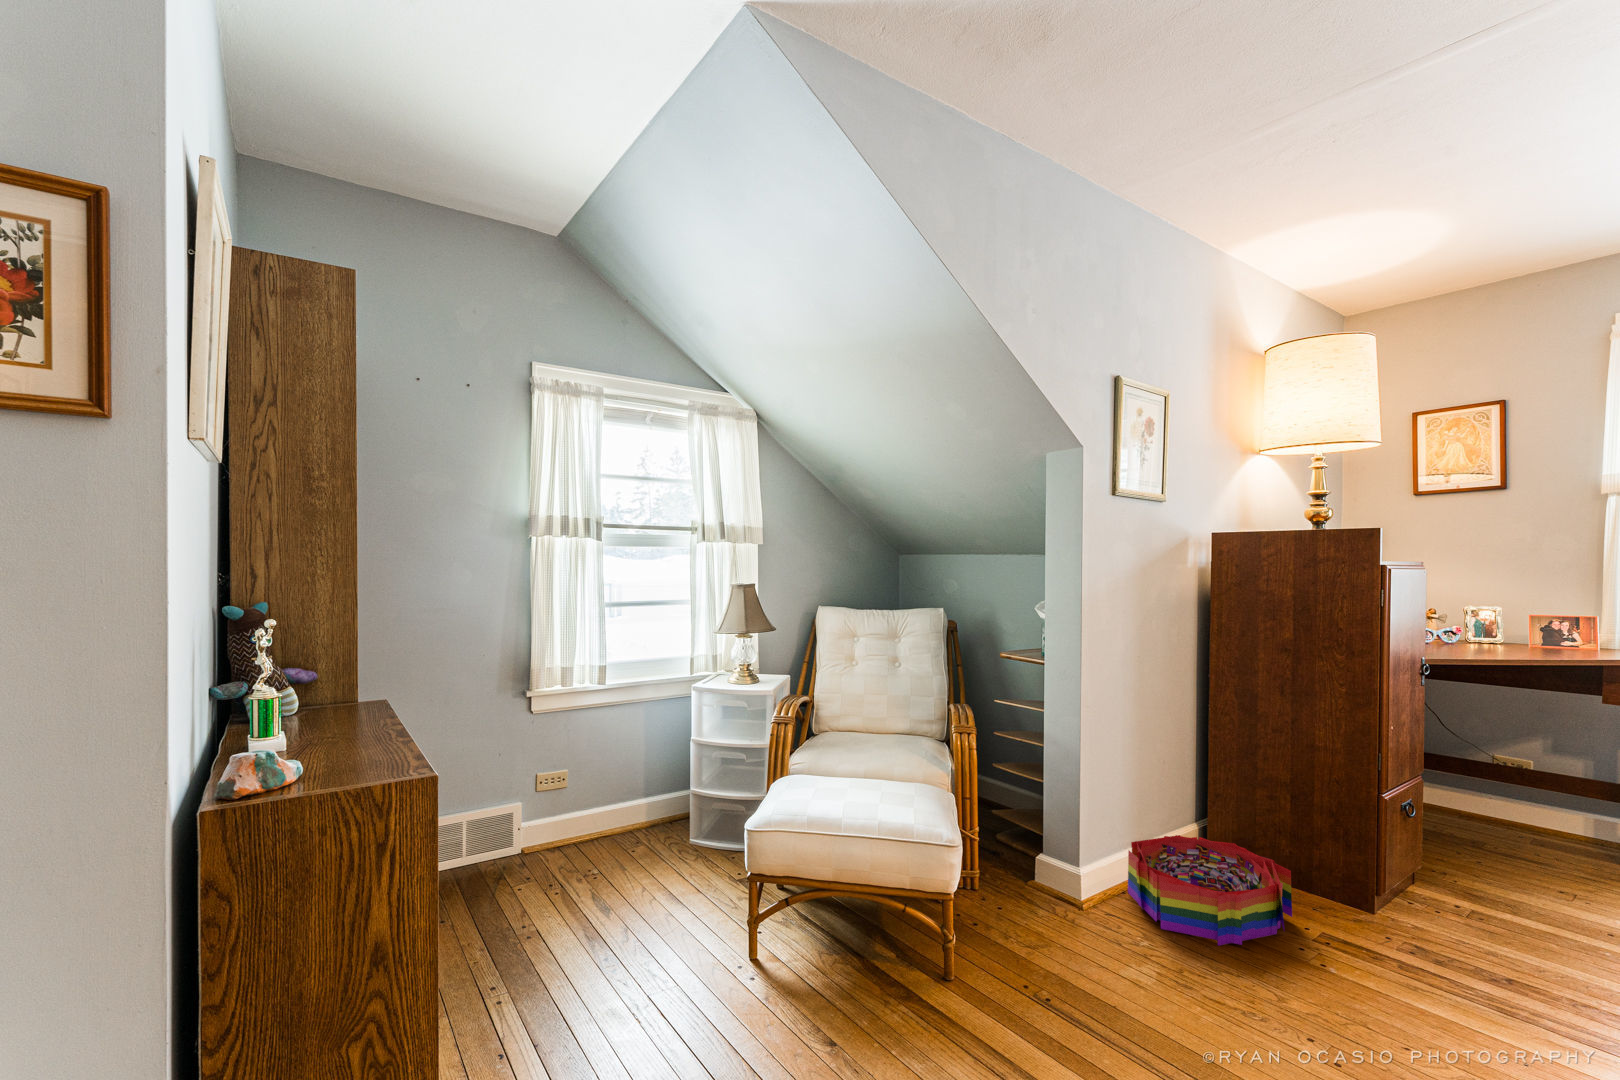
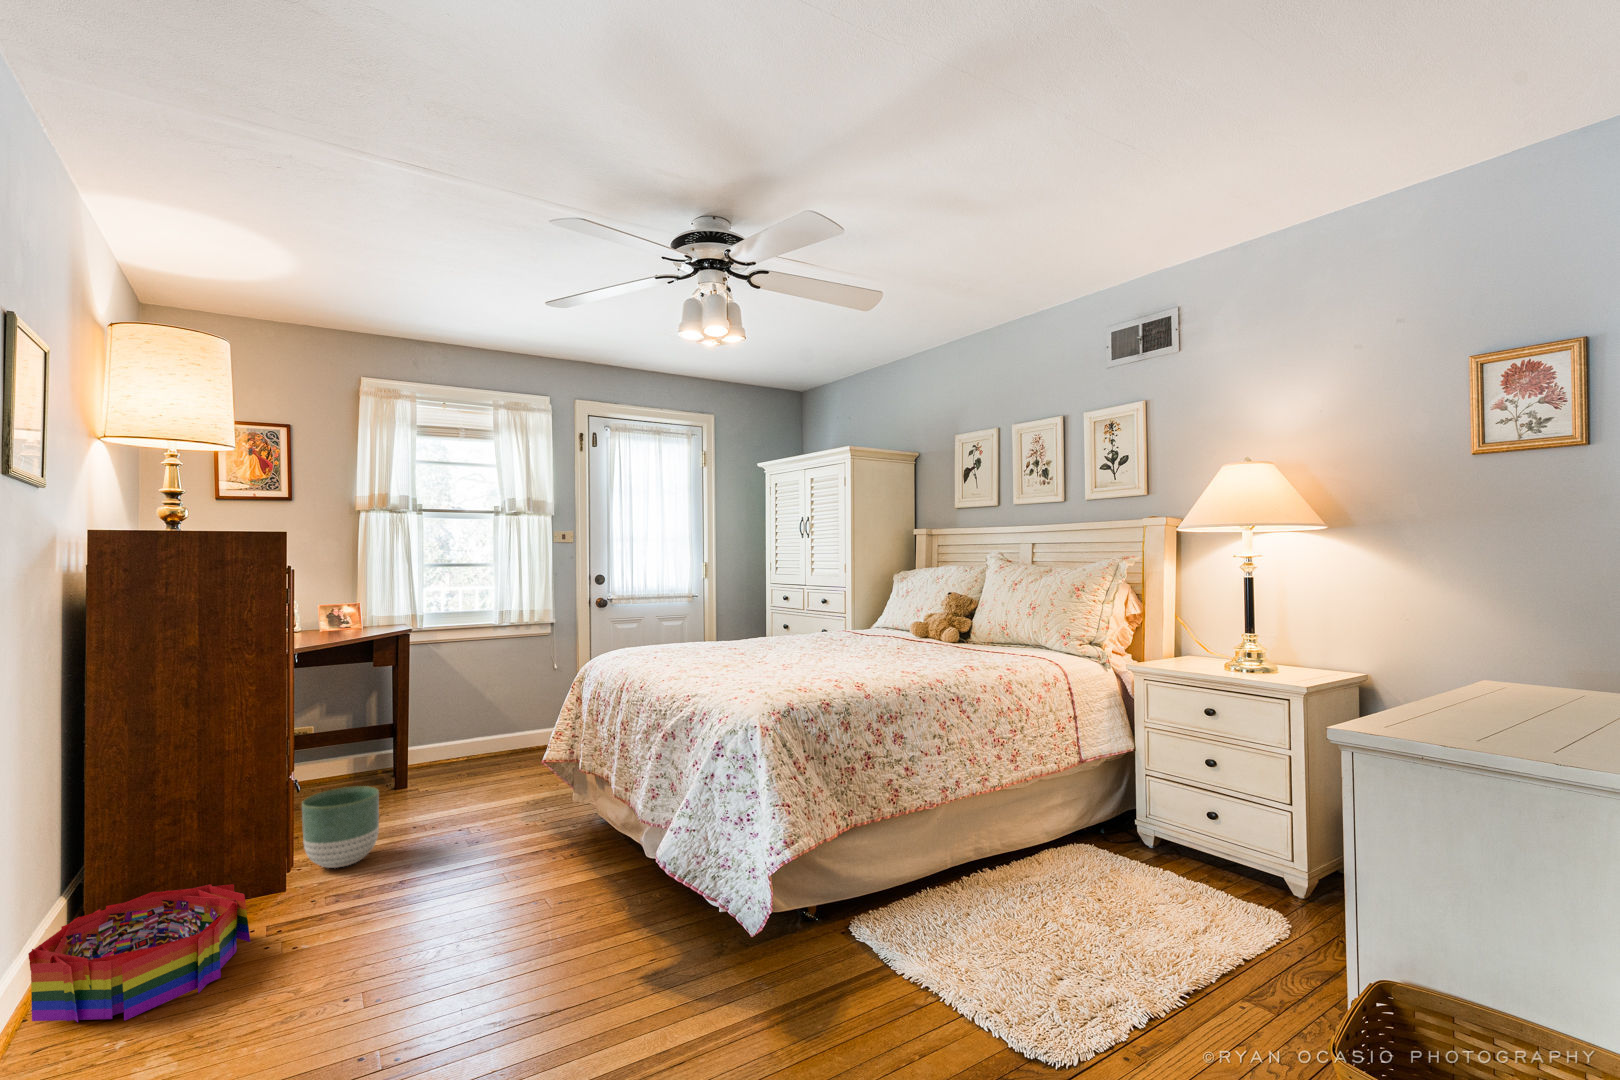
planter: none [1412,826,1517,928] -> present [302,786,379,868]

